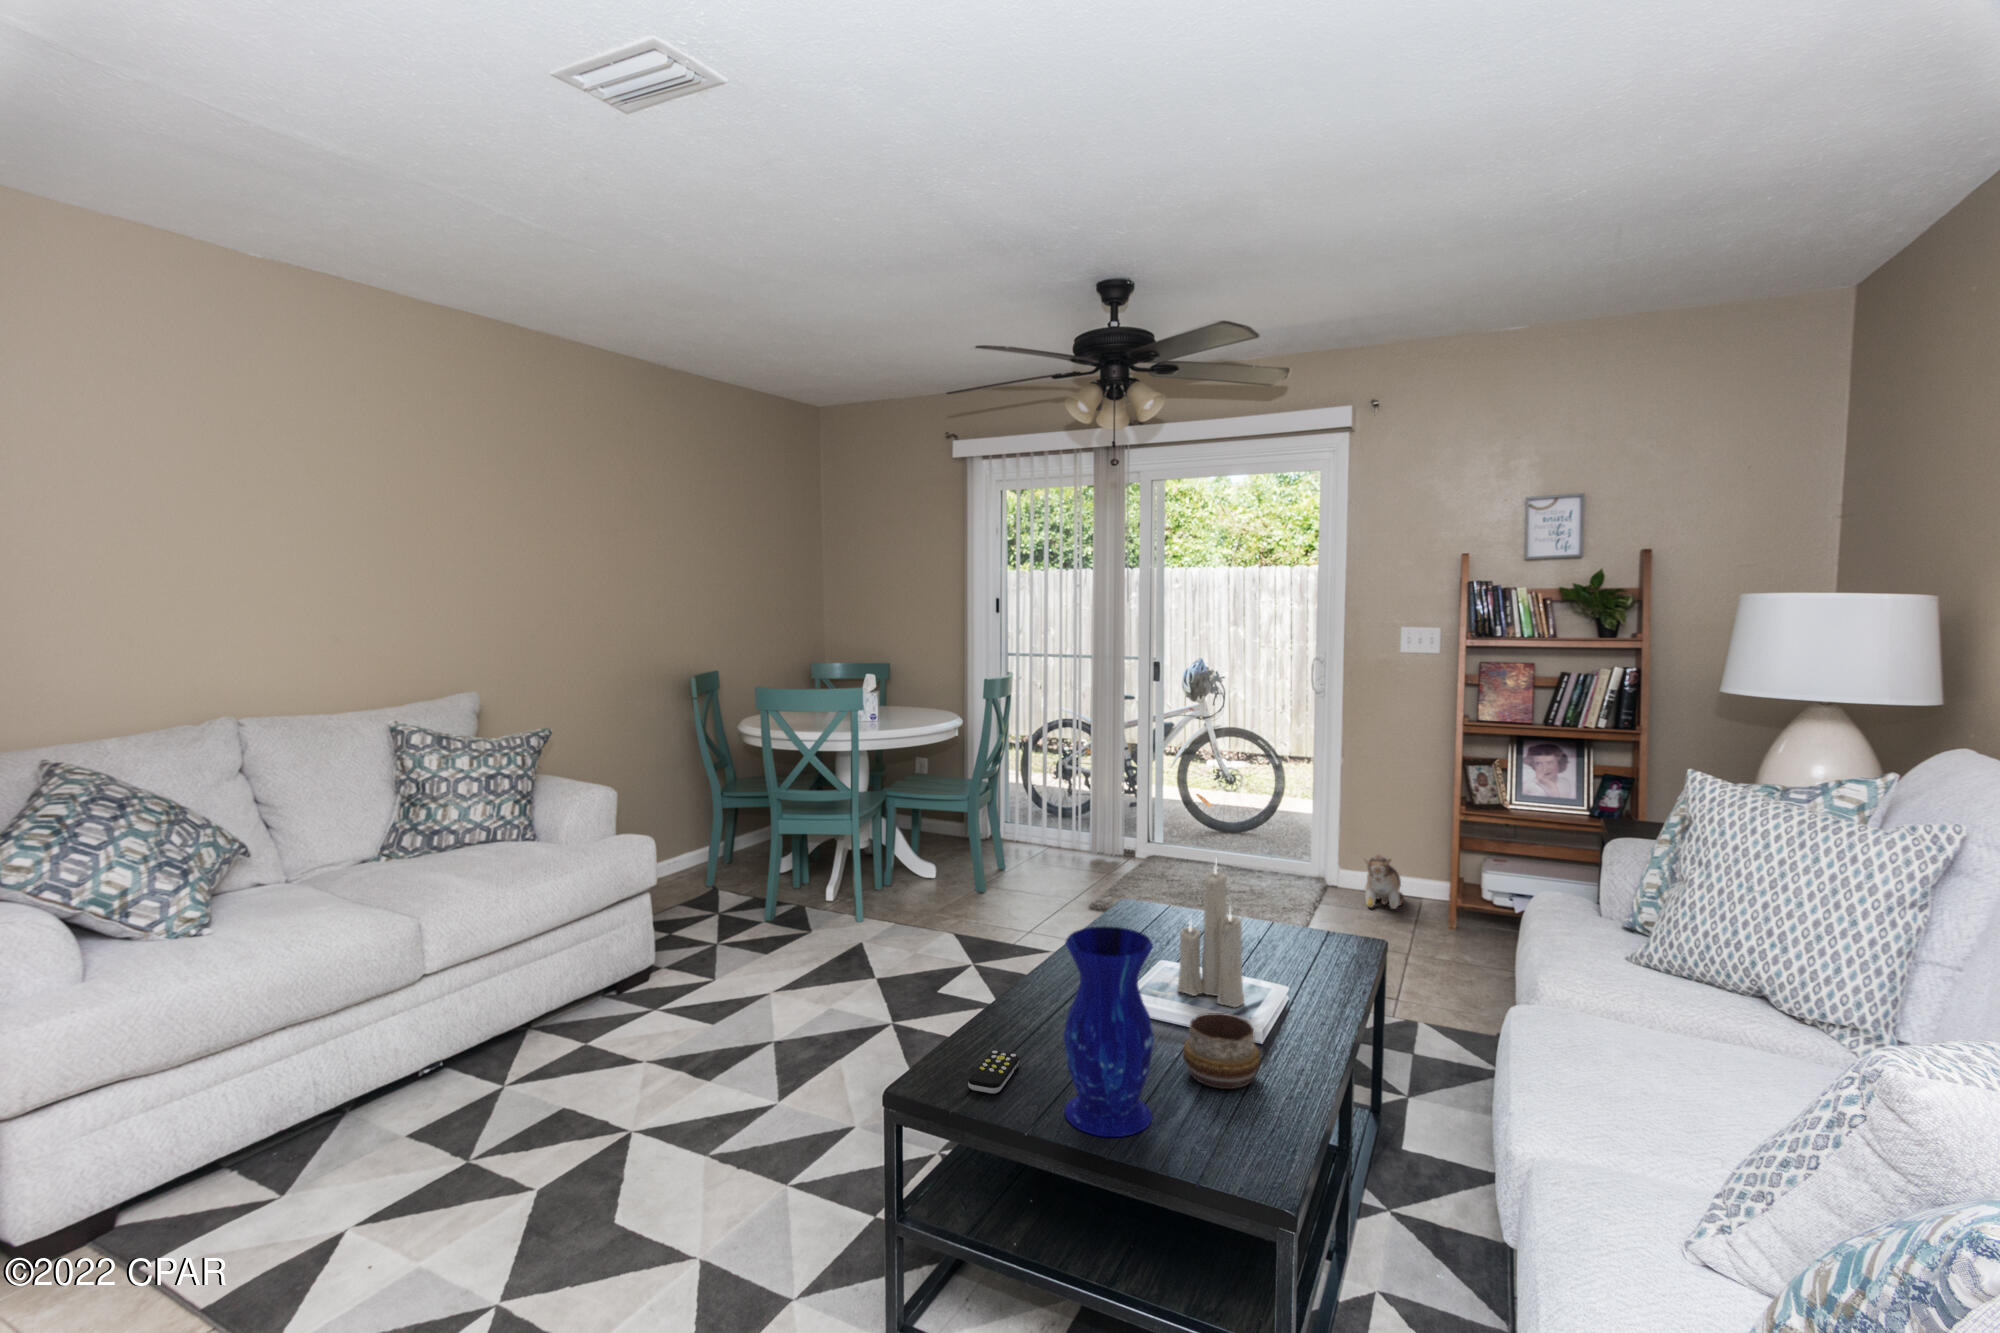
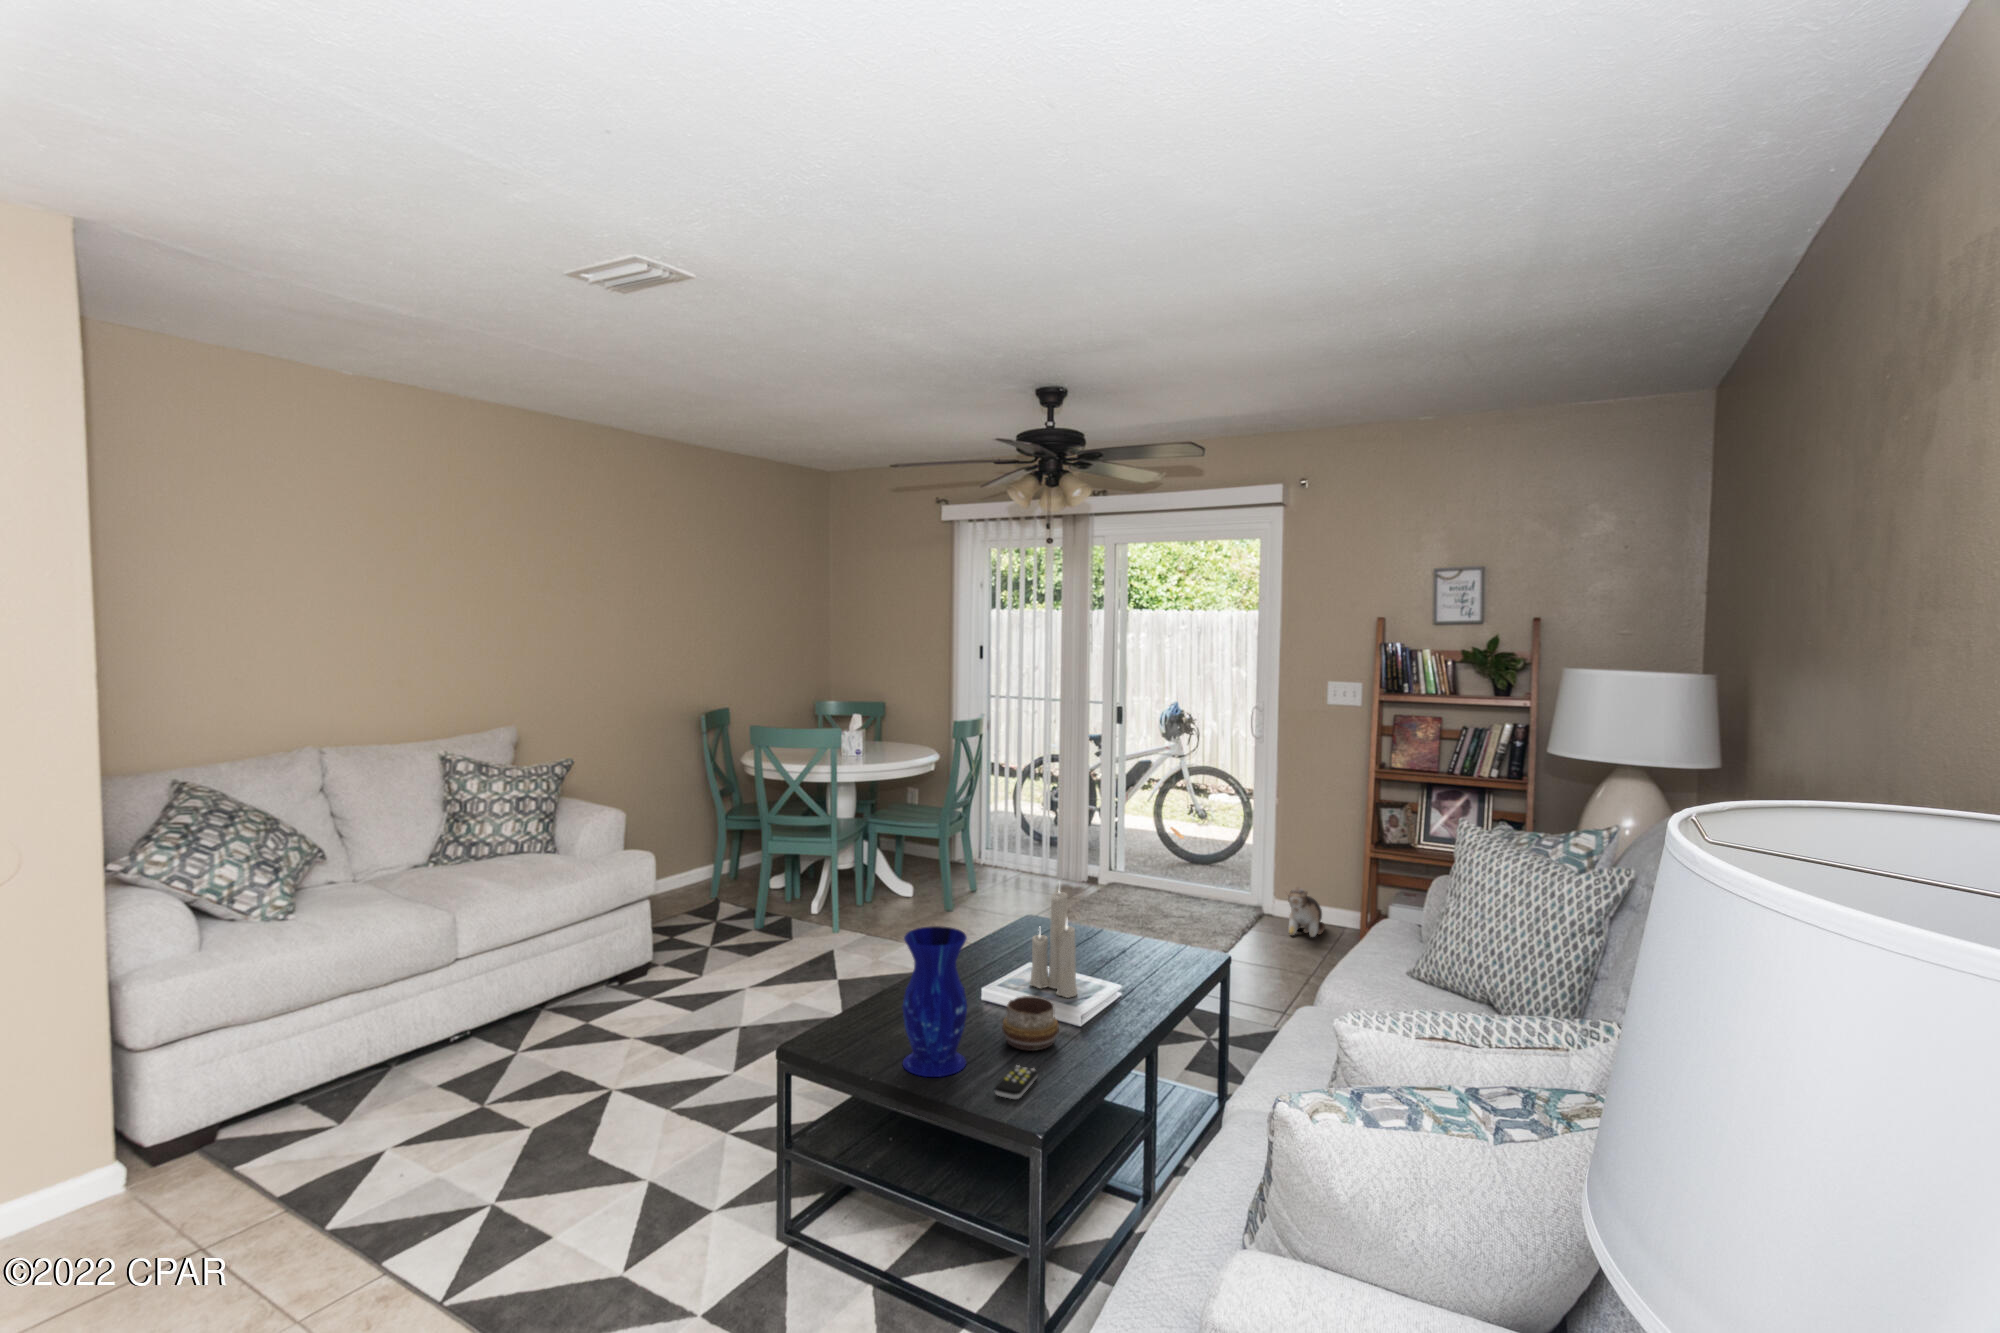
remote control: present [968,1051,1019,1093] -> present [995,1065,1038,1099]

